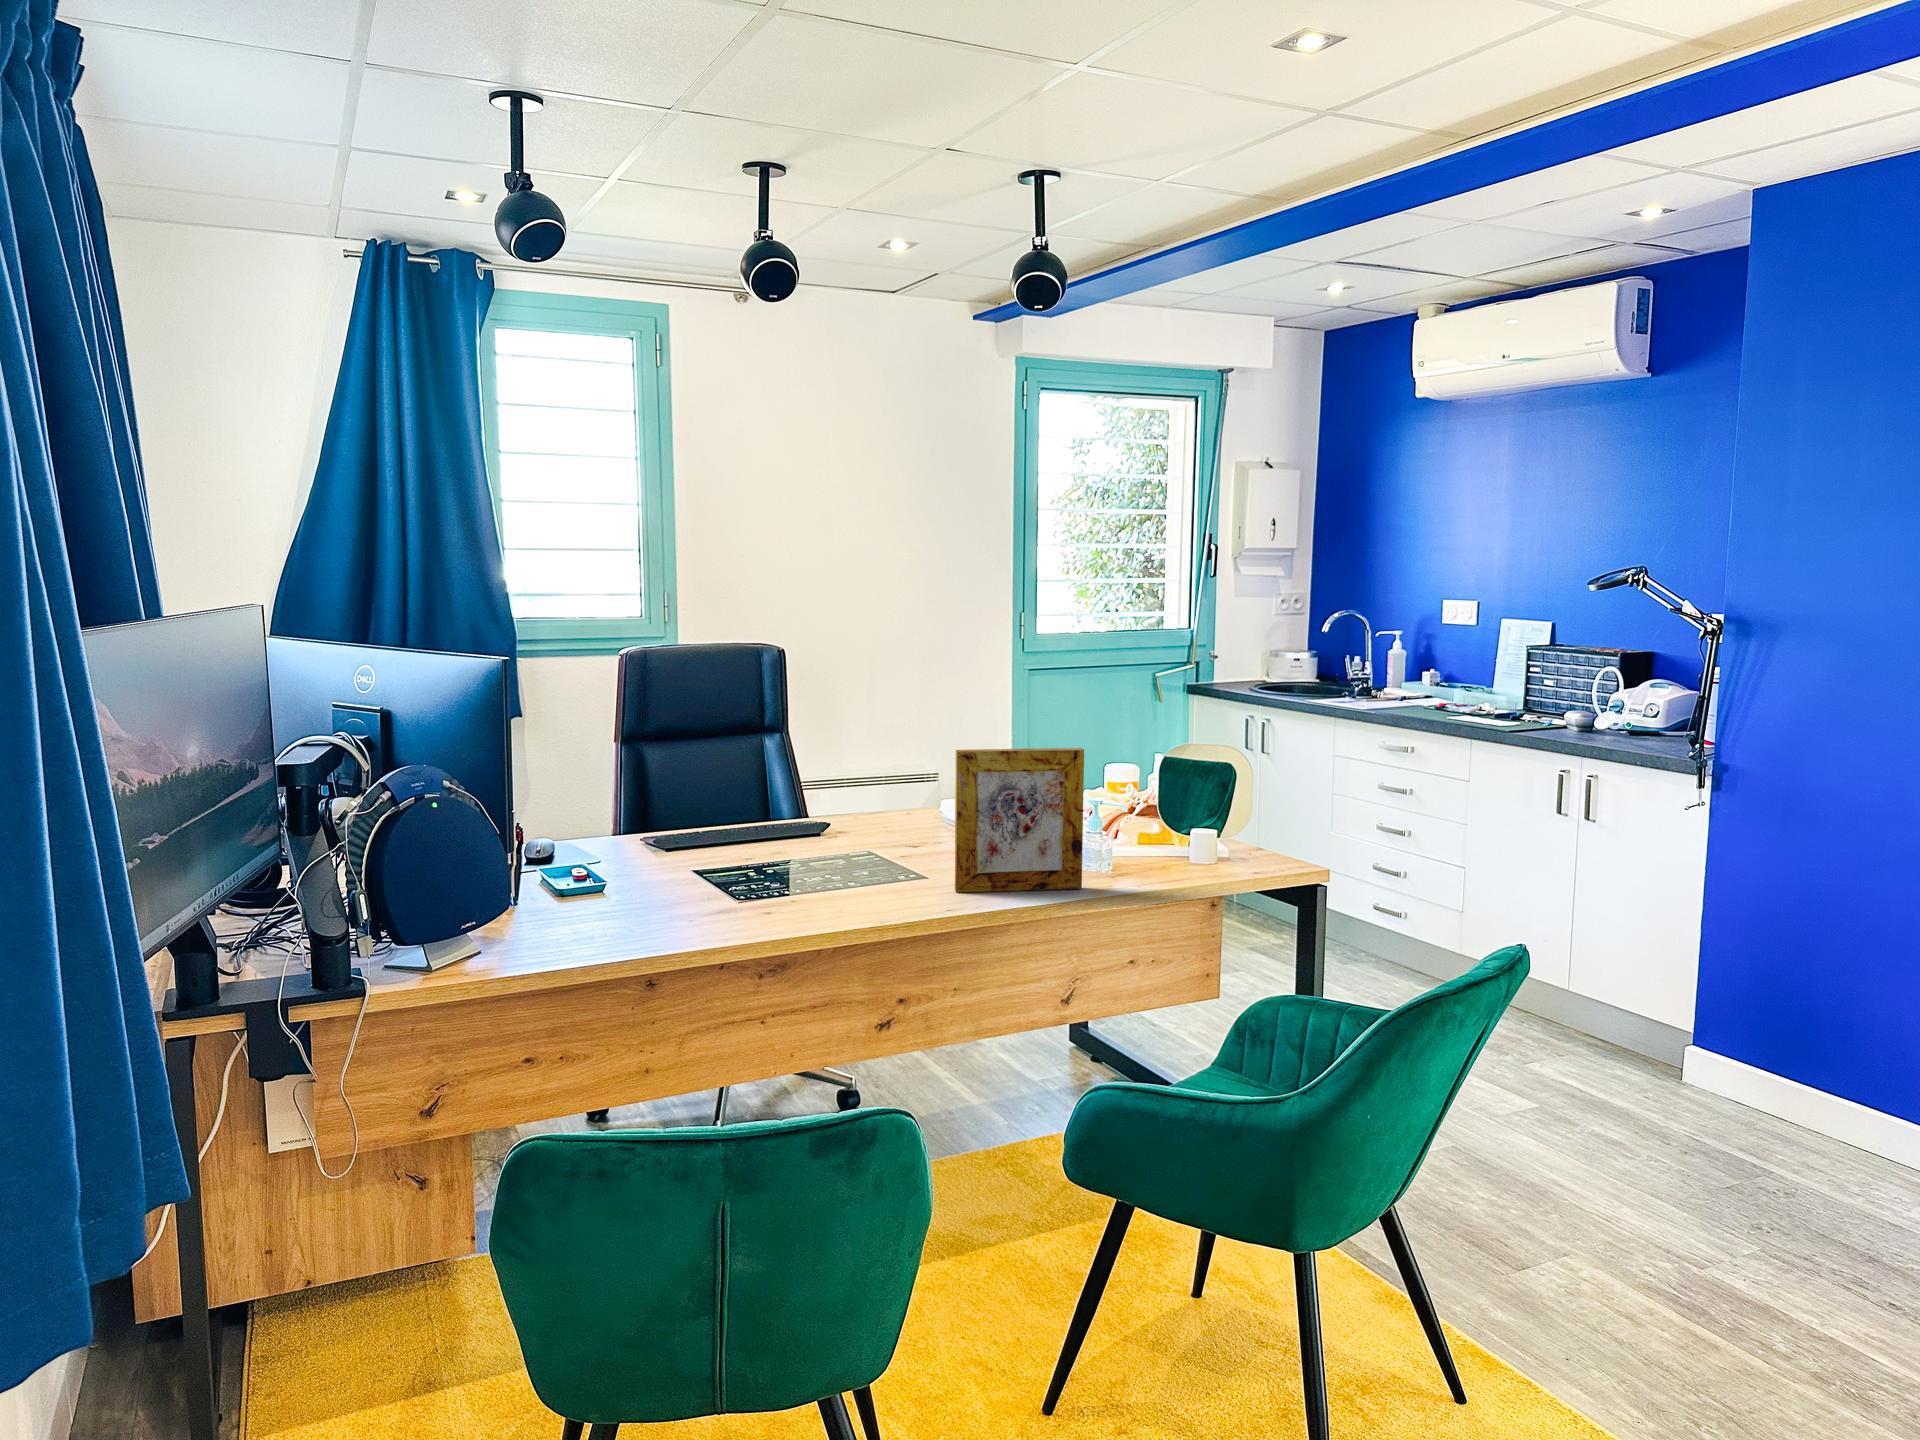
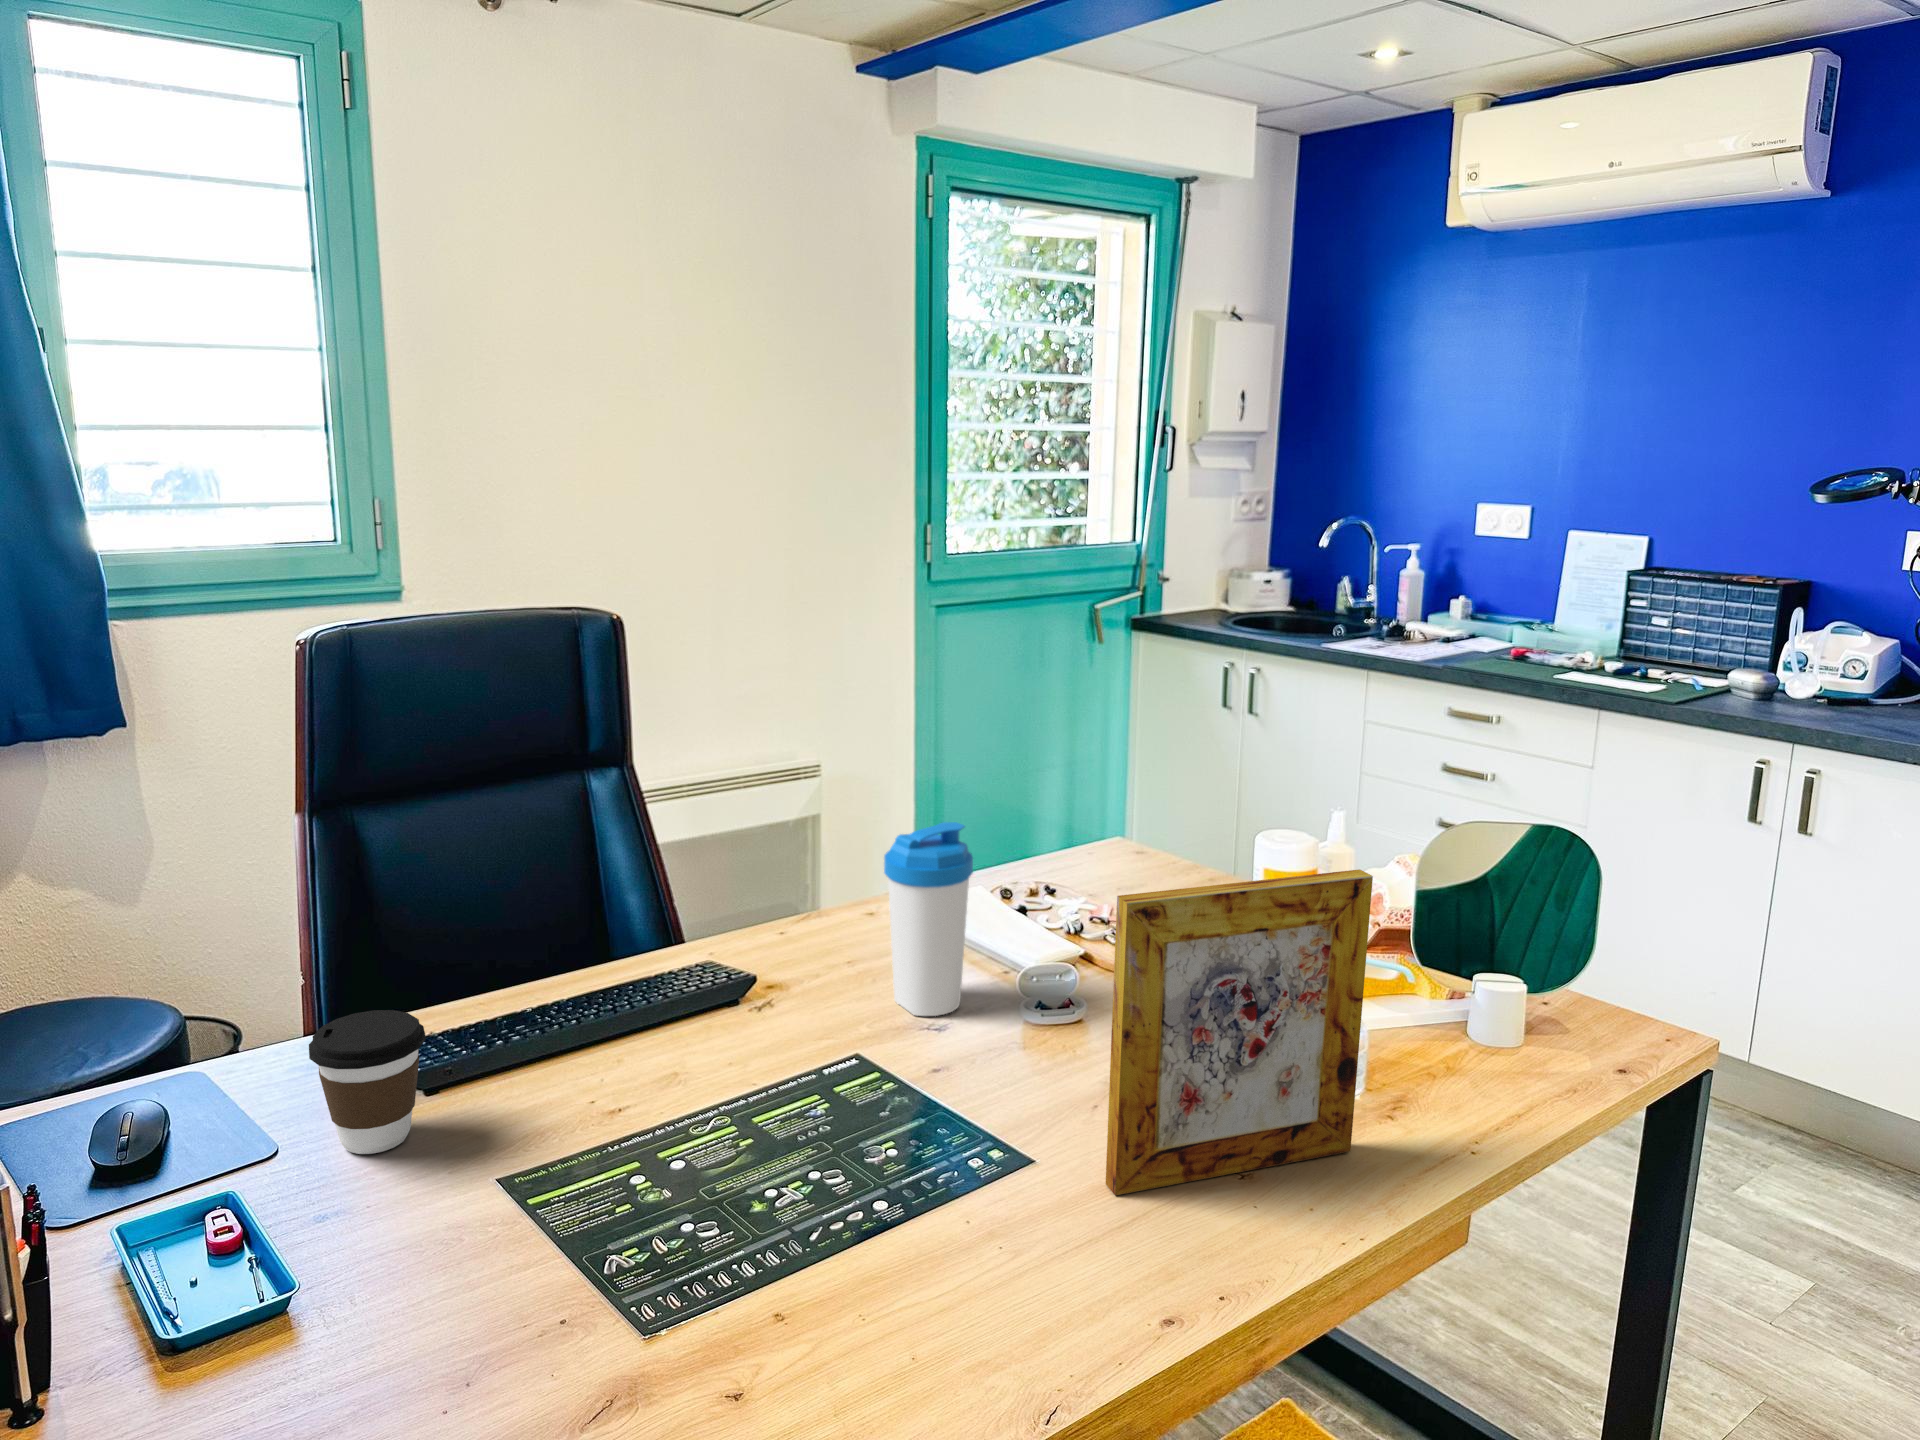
water bottle: none [891,746,937,844] -> present [884,822,973,1016]
coffee cup: none [613,806,662,865] -> present [309,1010,426,1154]

